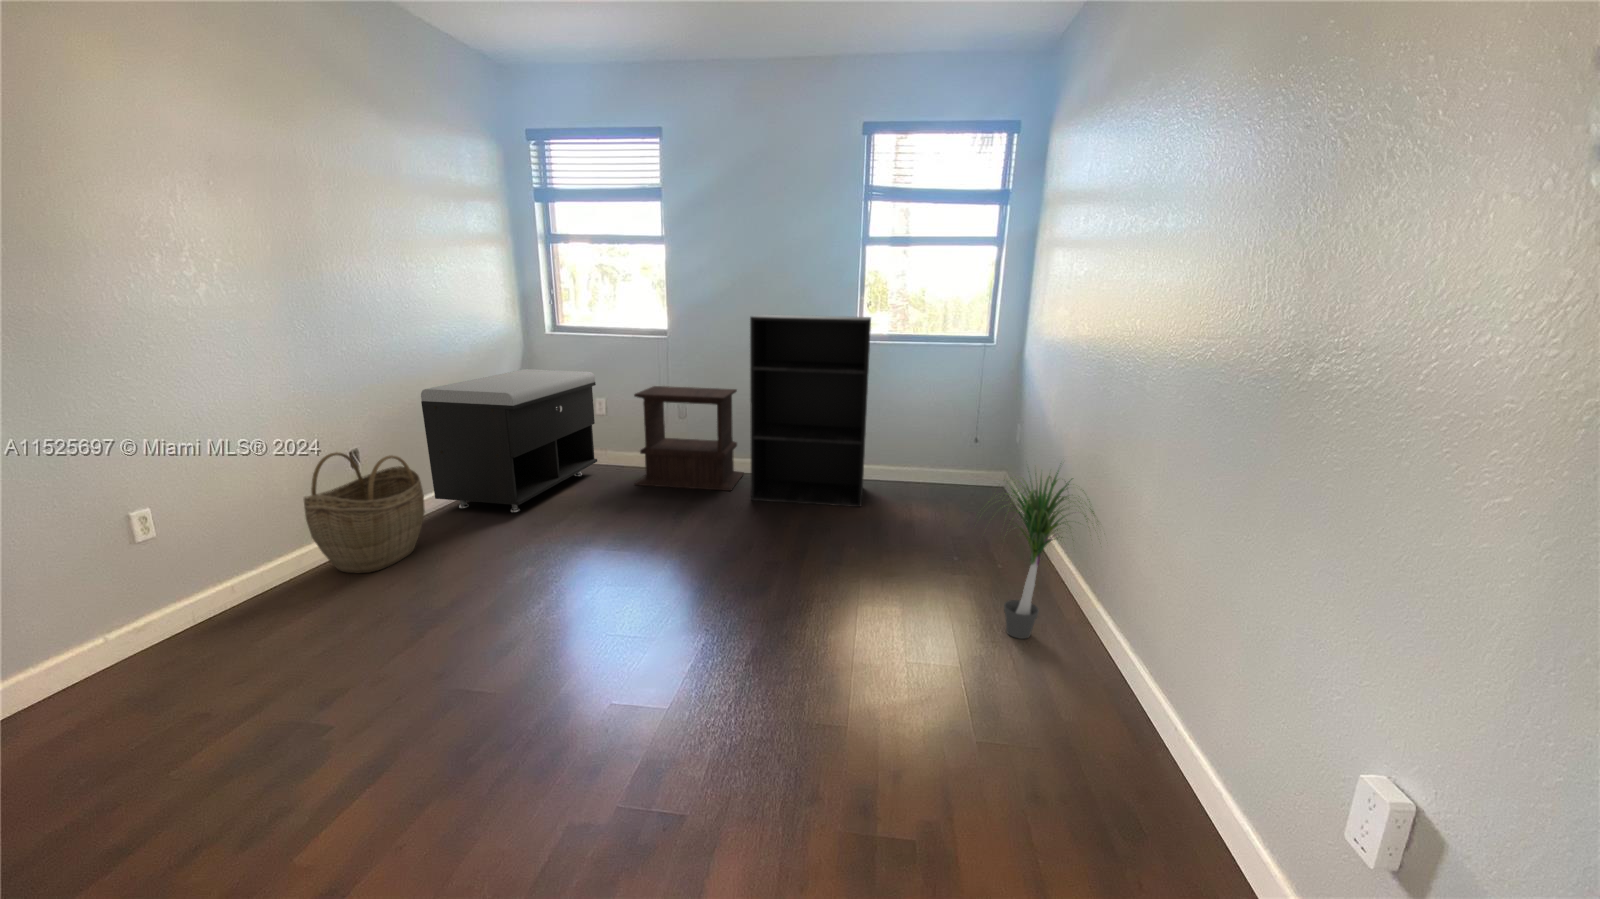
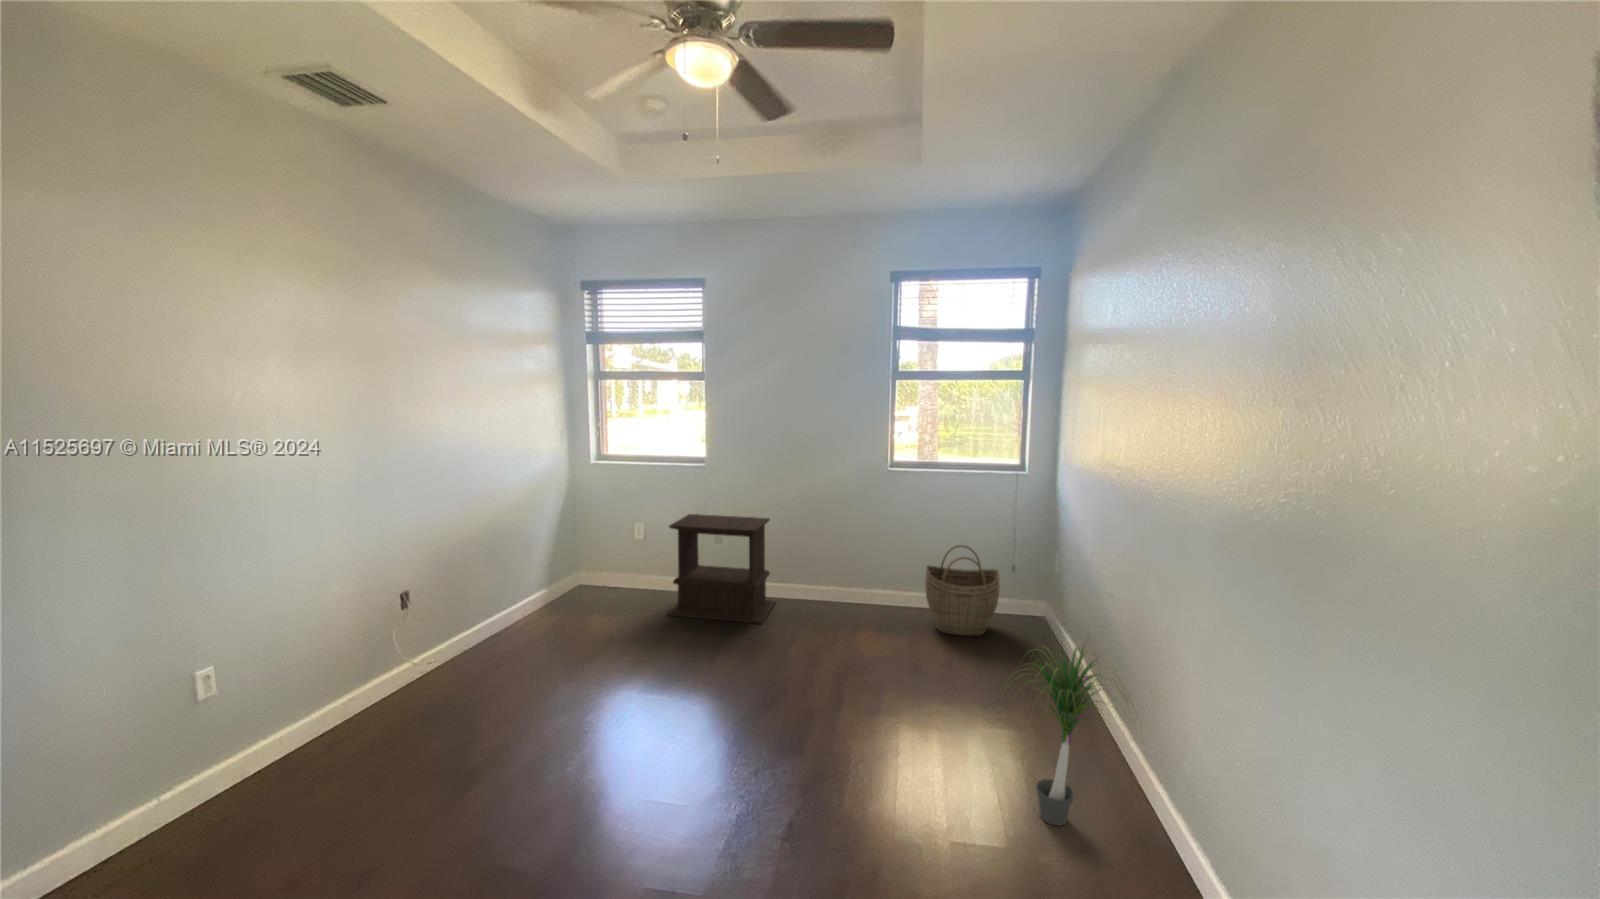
bookshelf: present [750,314,871,507] -> none [781,448,901,647]
storage bench: present [421,369,597,513] -> none [469,498,633,648]
woven basket: present [304,452,425,573] -> present [925,545,1000,636]

